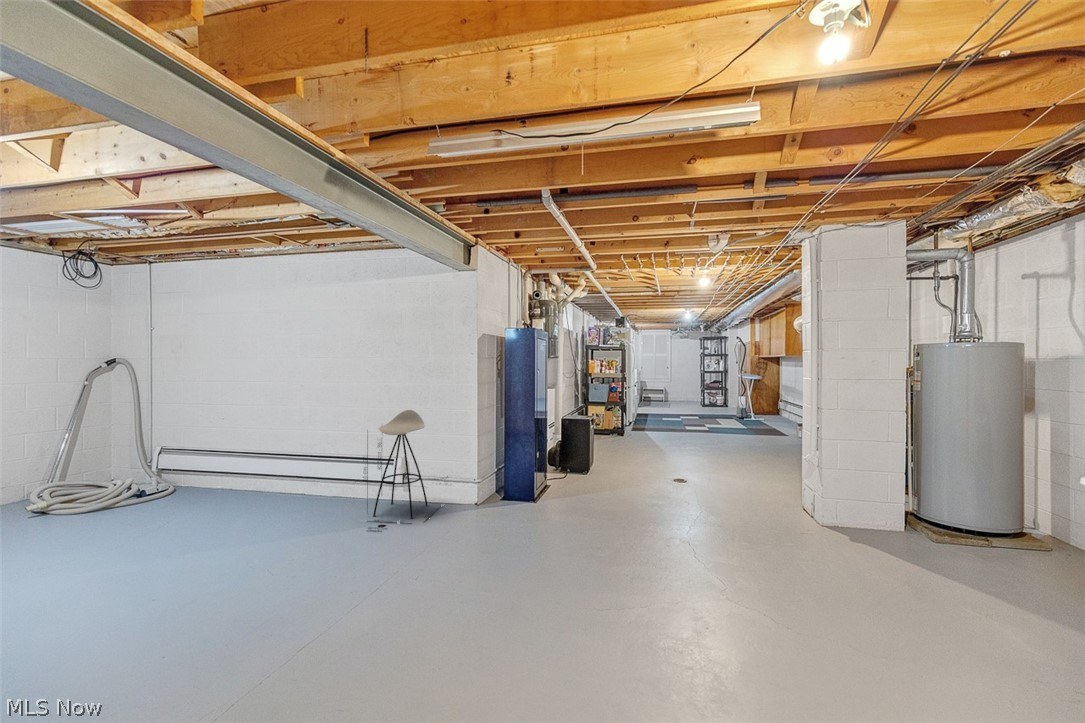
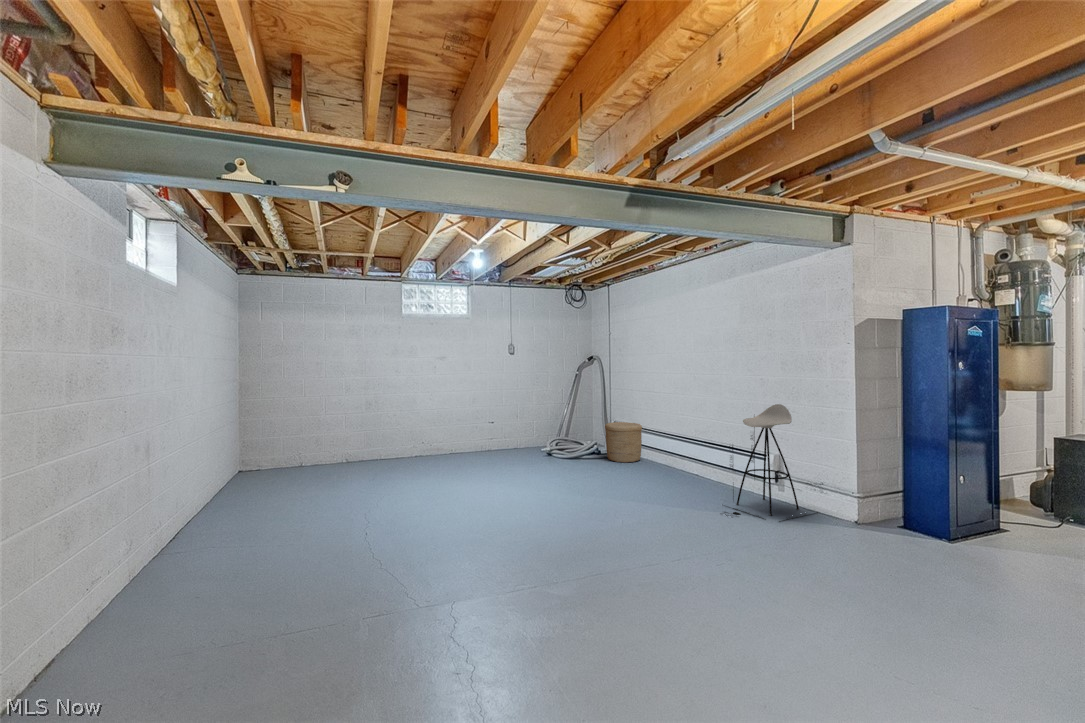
woven basket: none [158,445,219,500] -> present [605,422,642,463]

